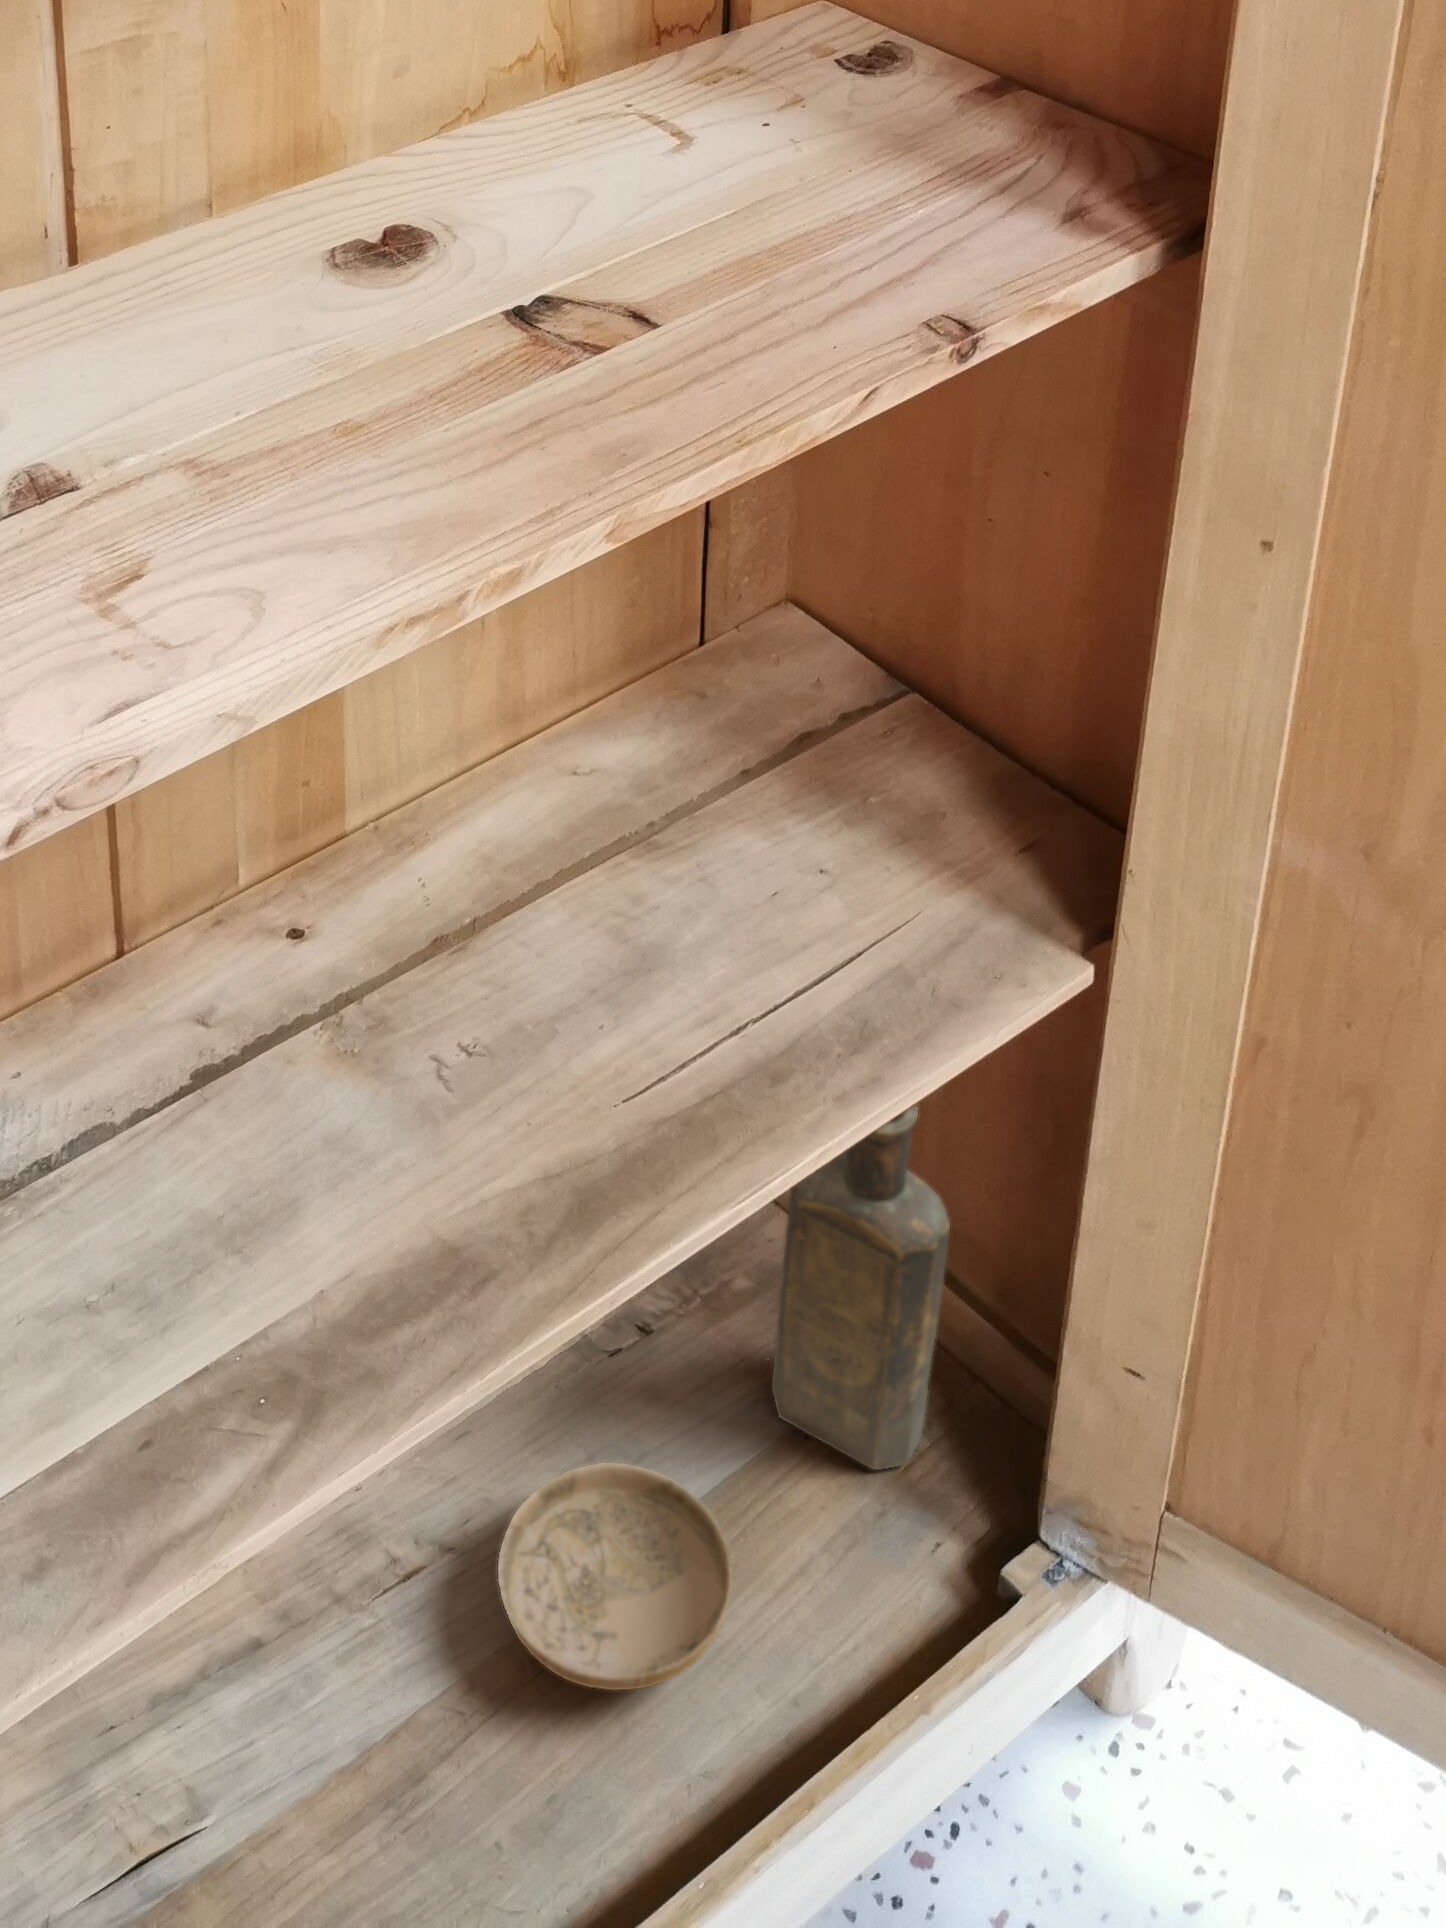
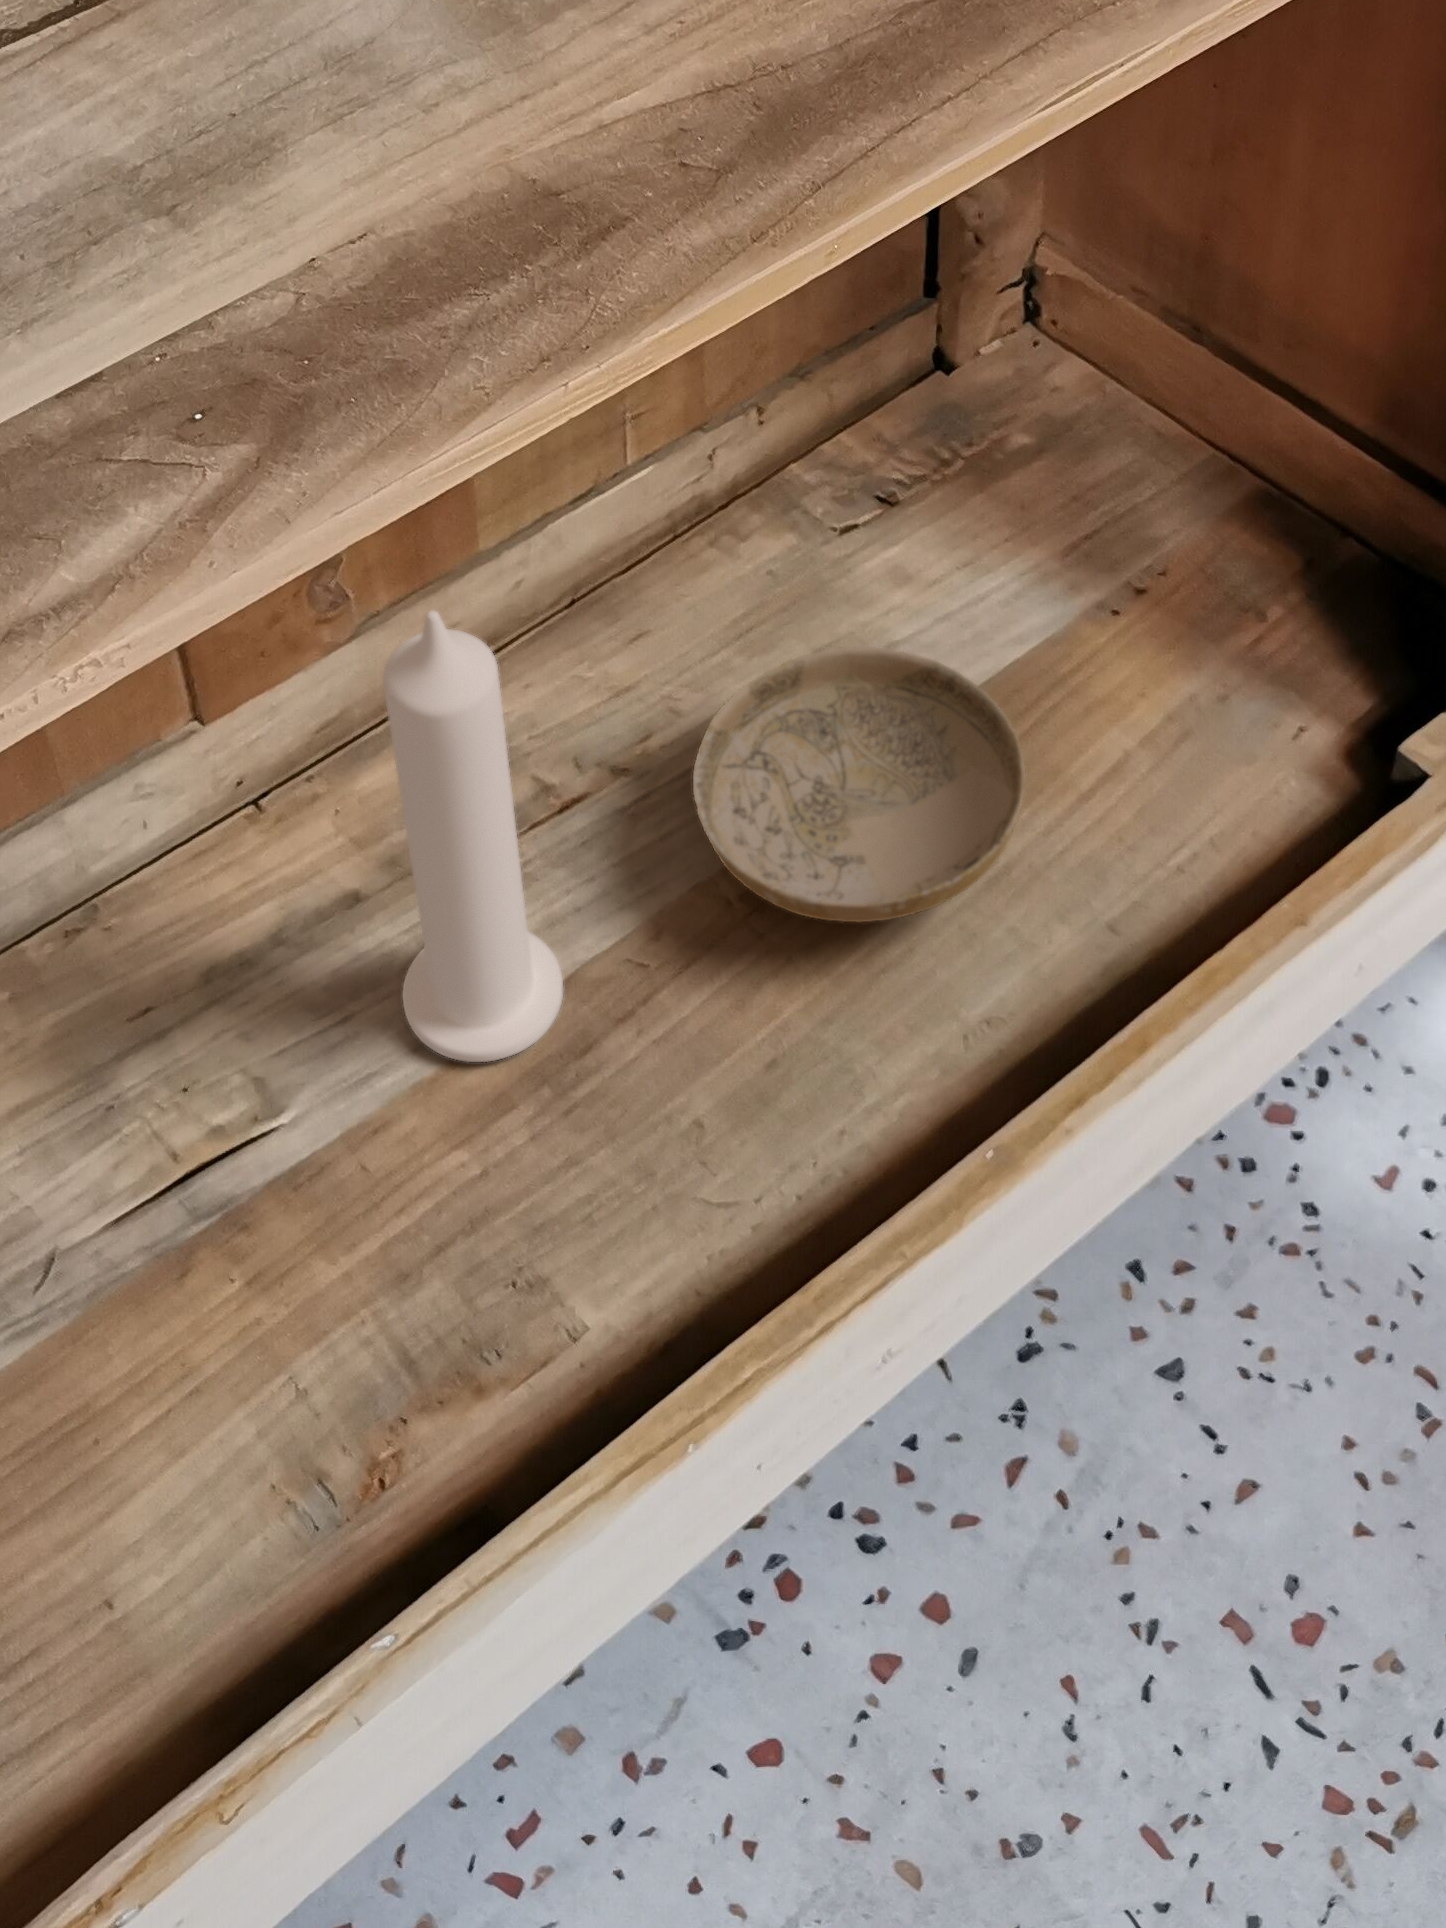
bottle: present [772,1106,950,1470] -> none [1066,88,1335,645]
candle: none [288,1457,401,1786] -> present [383,610,563,1062]

